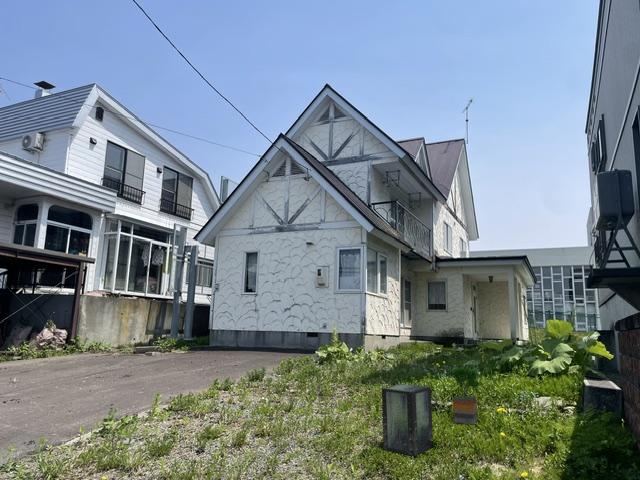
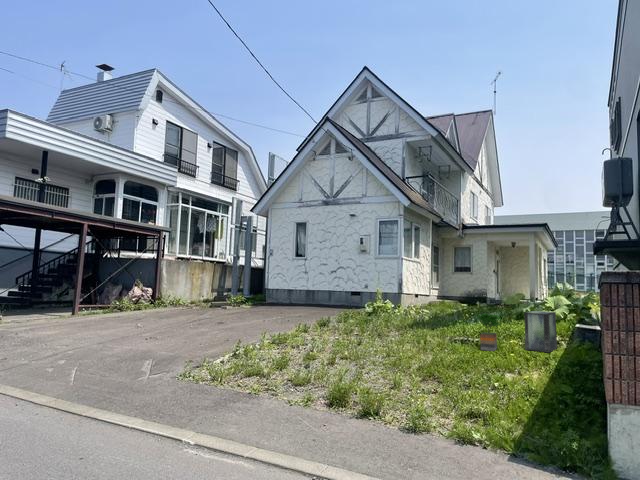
storage box: present [382,384,433,456] -> present [524,311,557,352]

